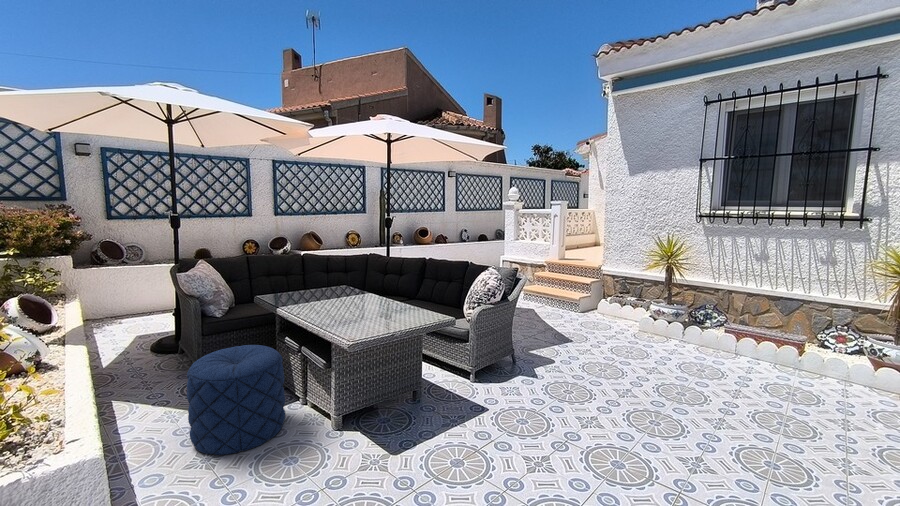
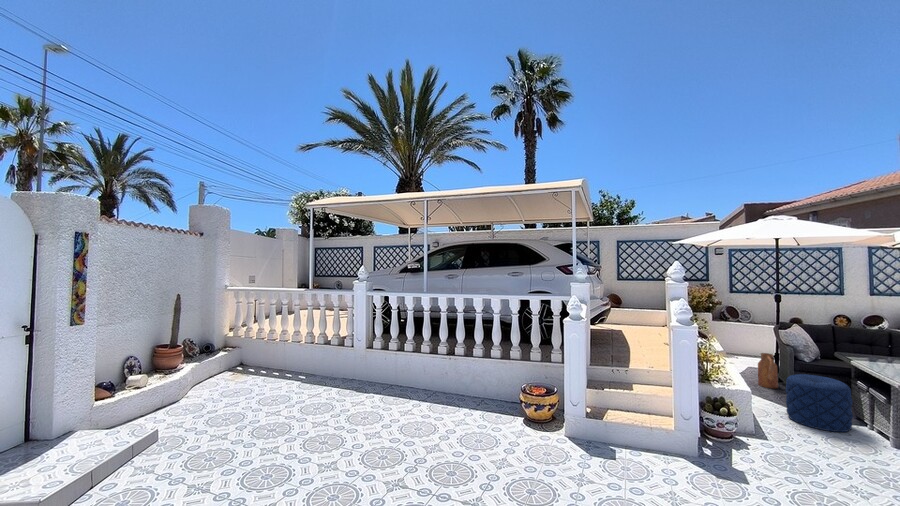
watering can: none [144,318,179,381] -> present [758,353,778,389]

